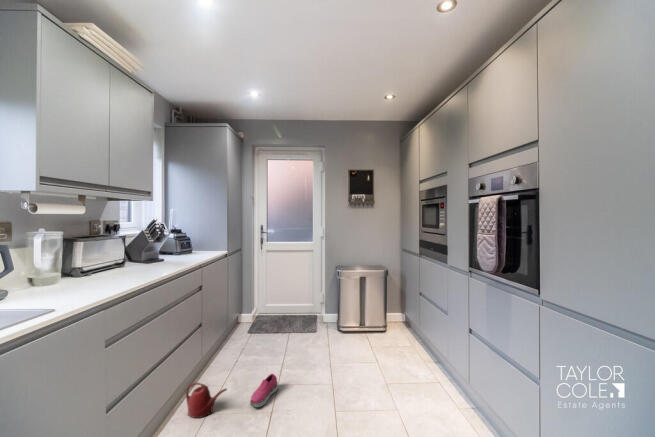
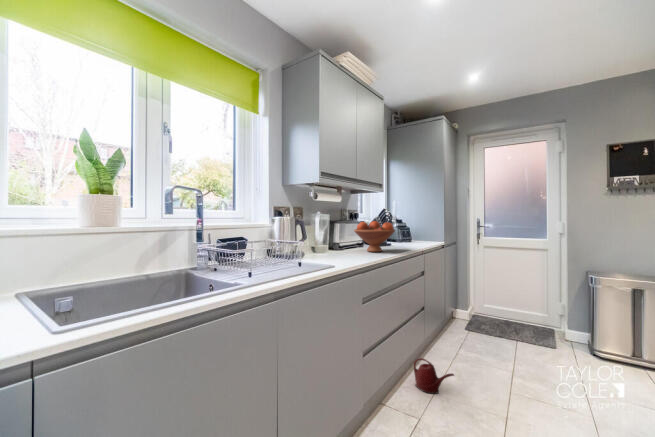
fruit bowl: none [104,237,164,276] -> present [354,221,395,252]
shoe: present [250,374,278,407] -> none [479,377,512,407]

